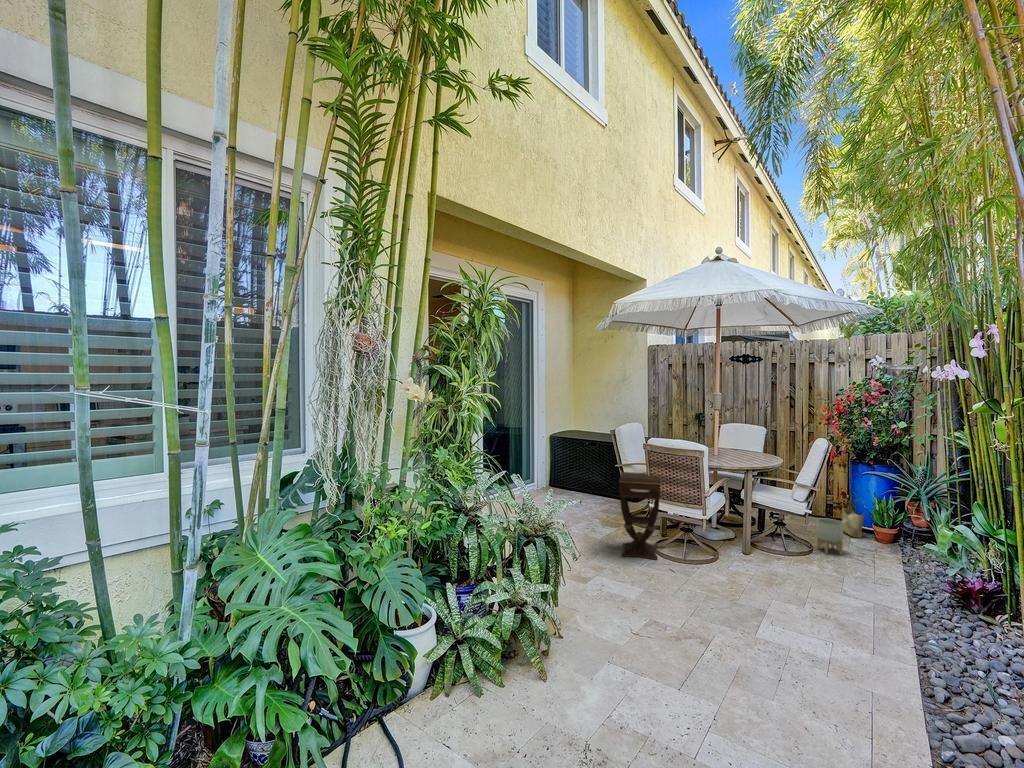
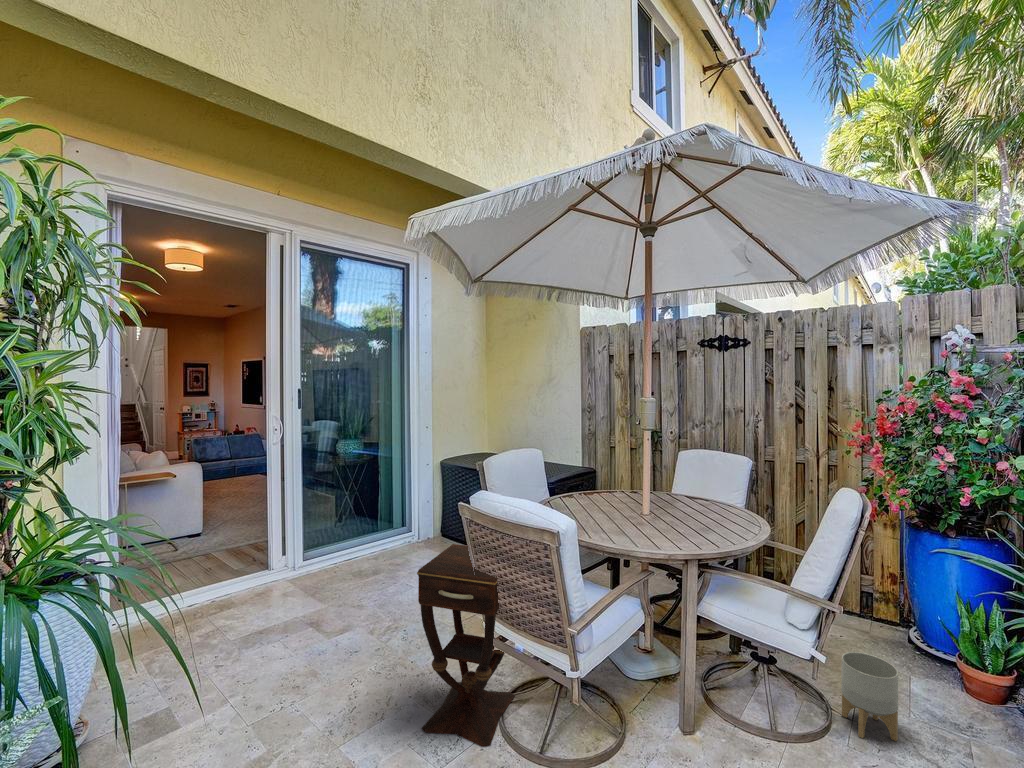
woven basket: present [842,501,865,538] -> none [887,596,939,682]

